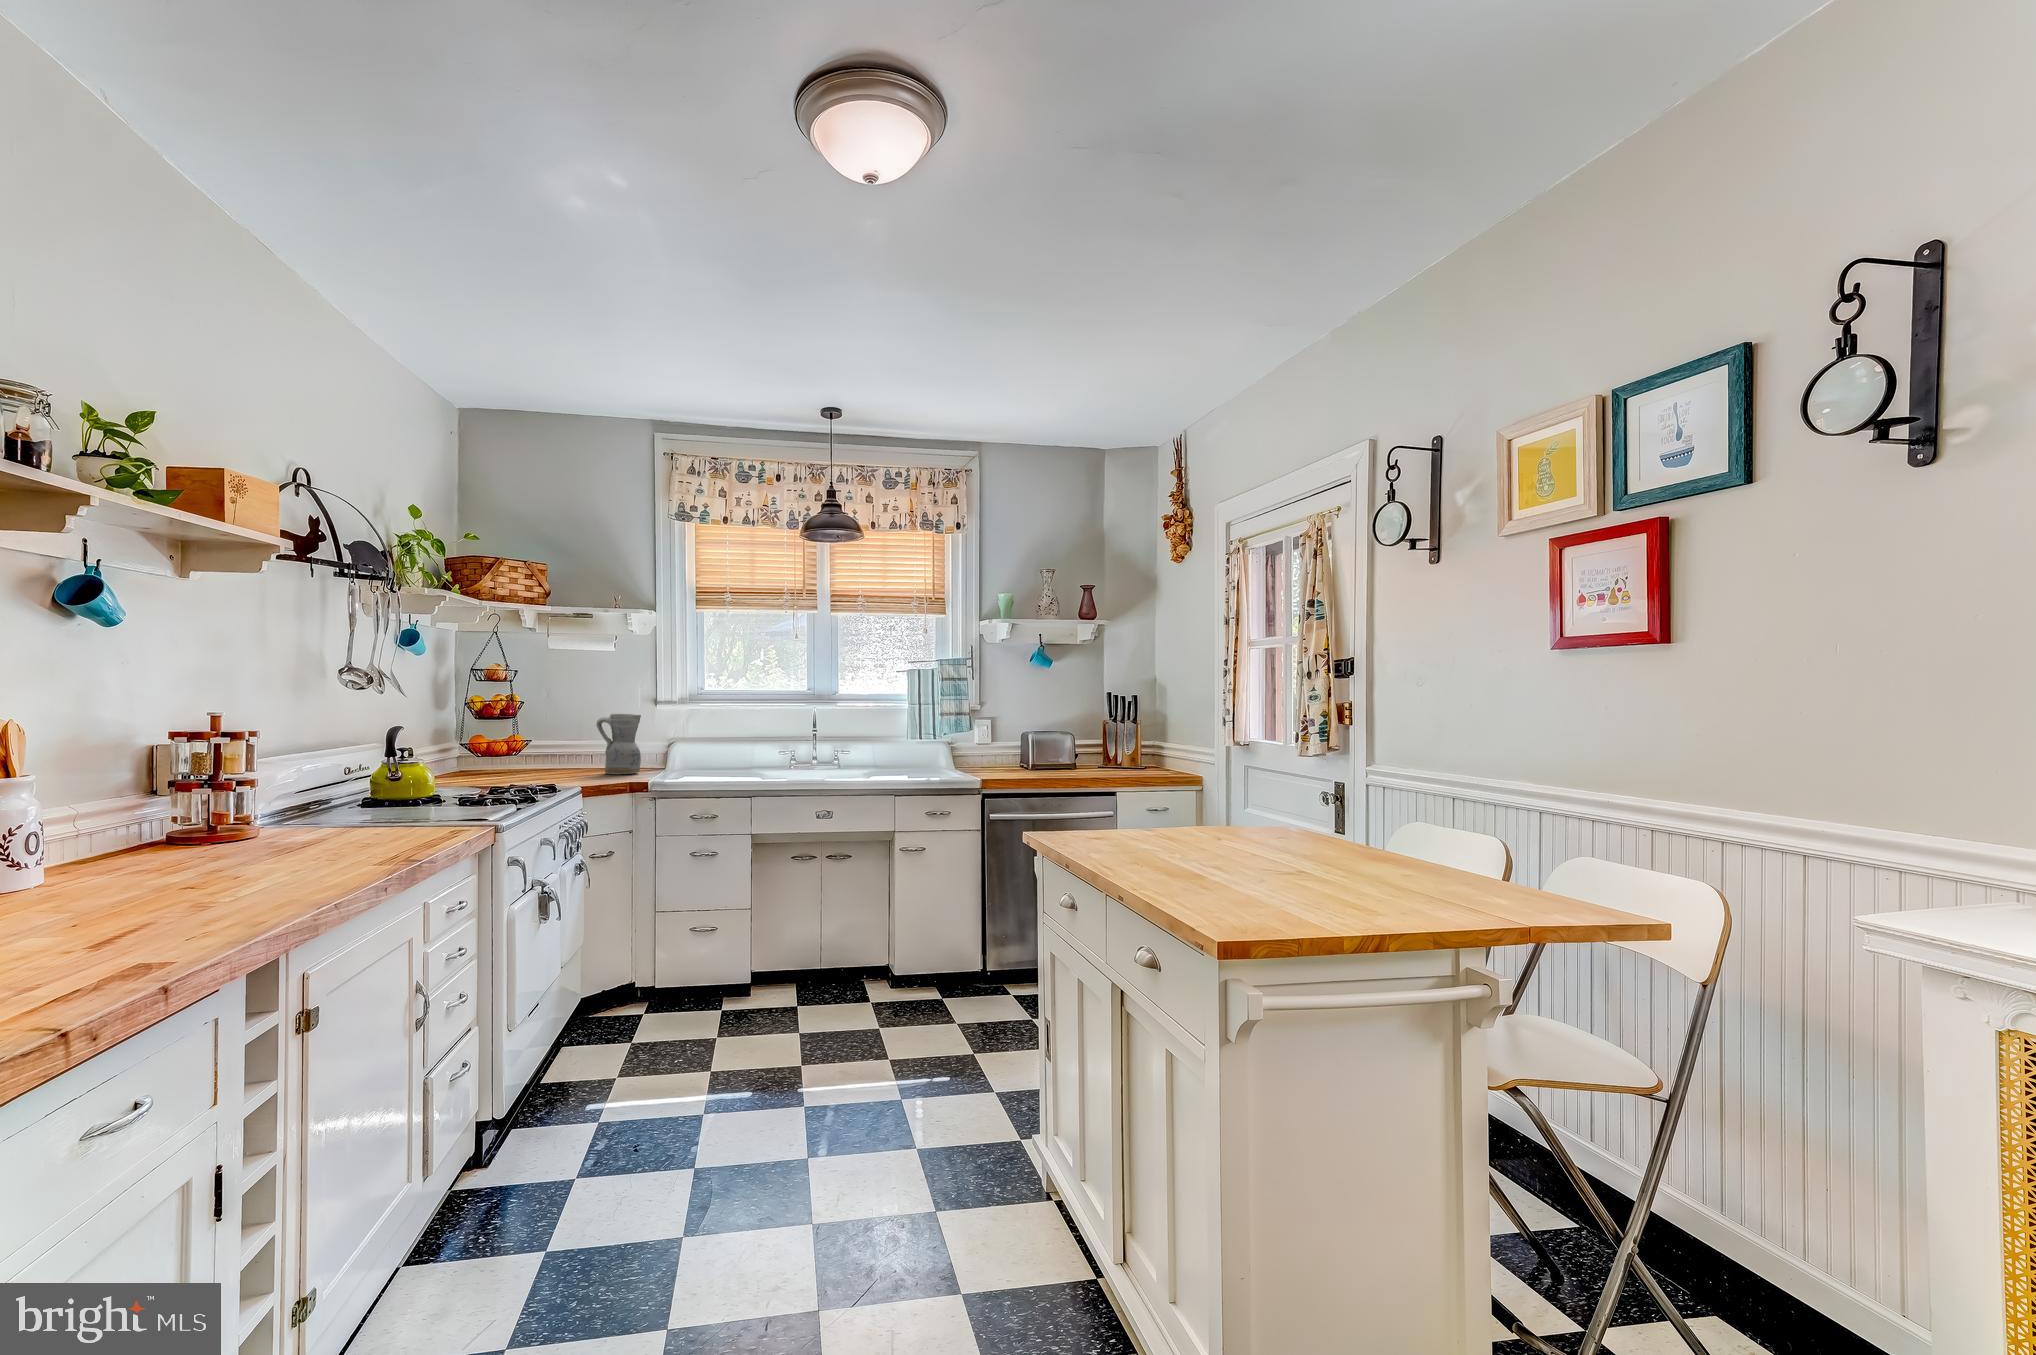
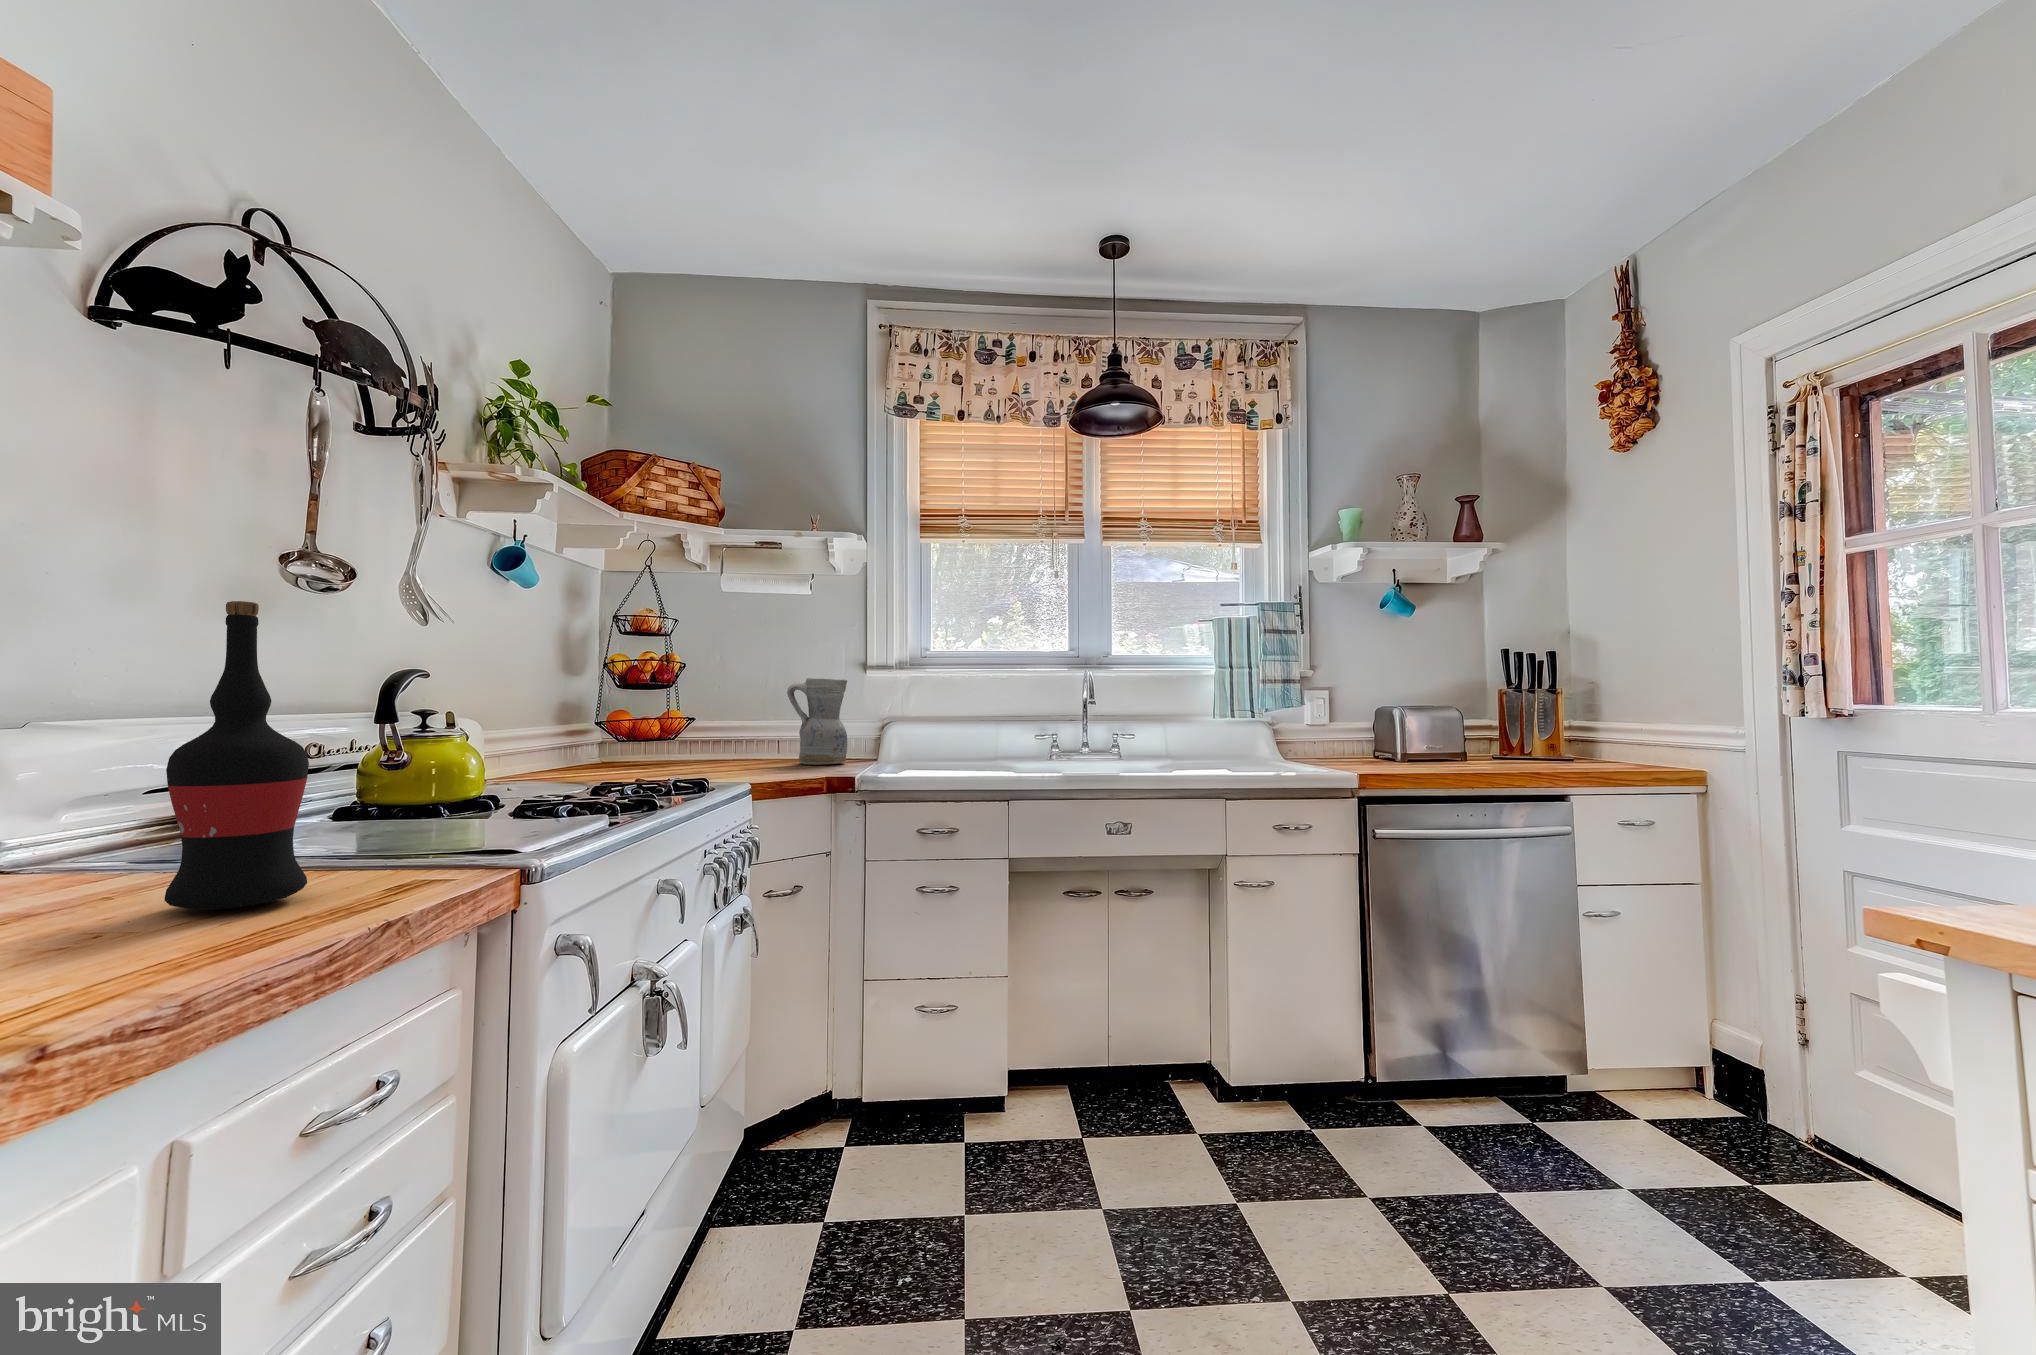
wine bottle: none [373,709,424,833] -> present [165,601,309,910]

